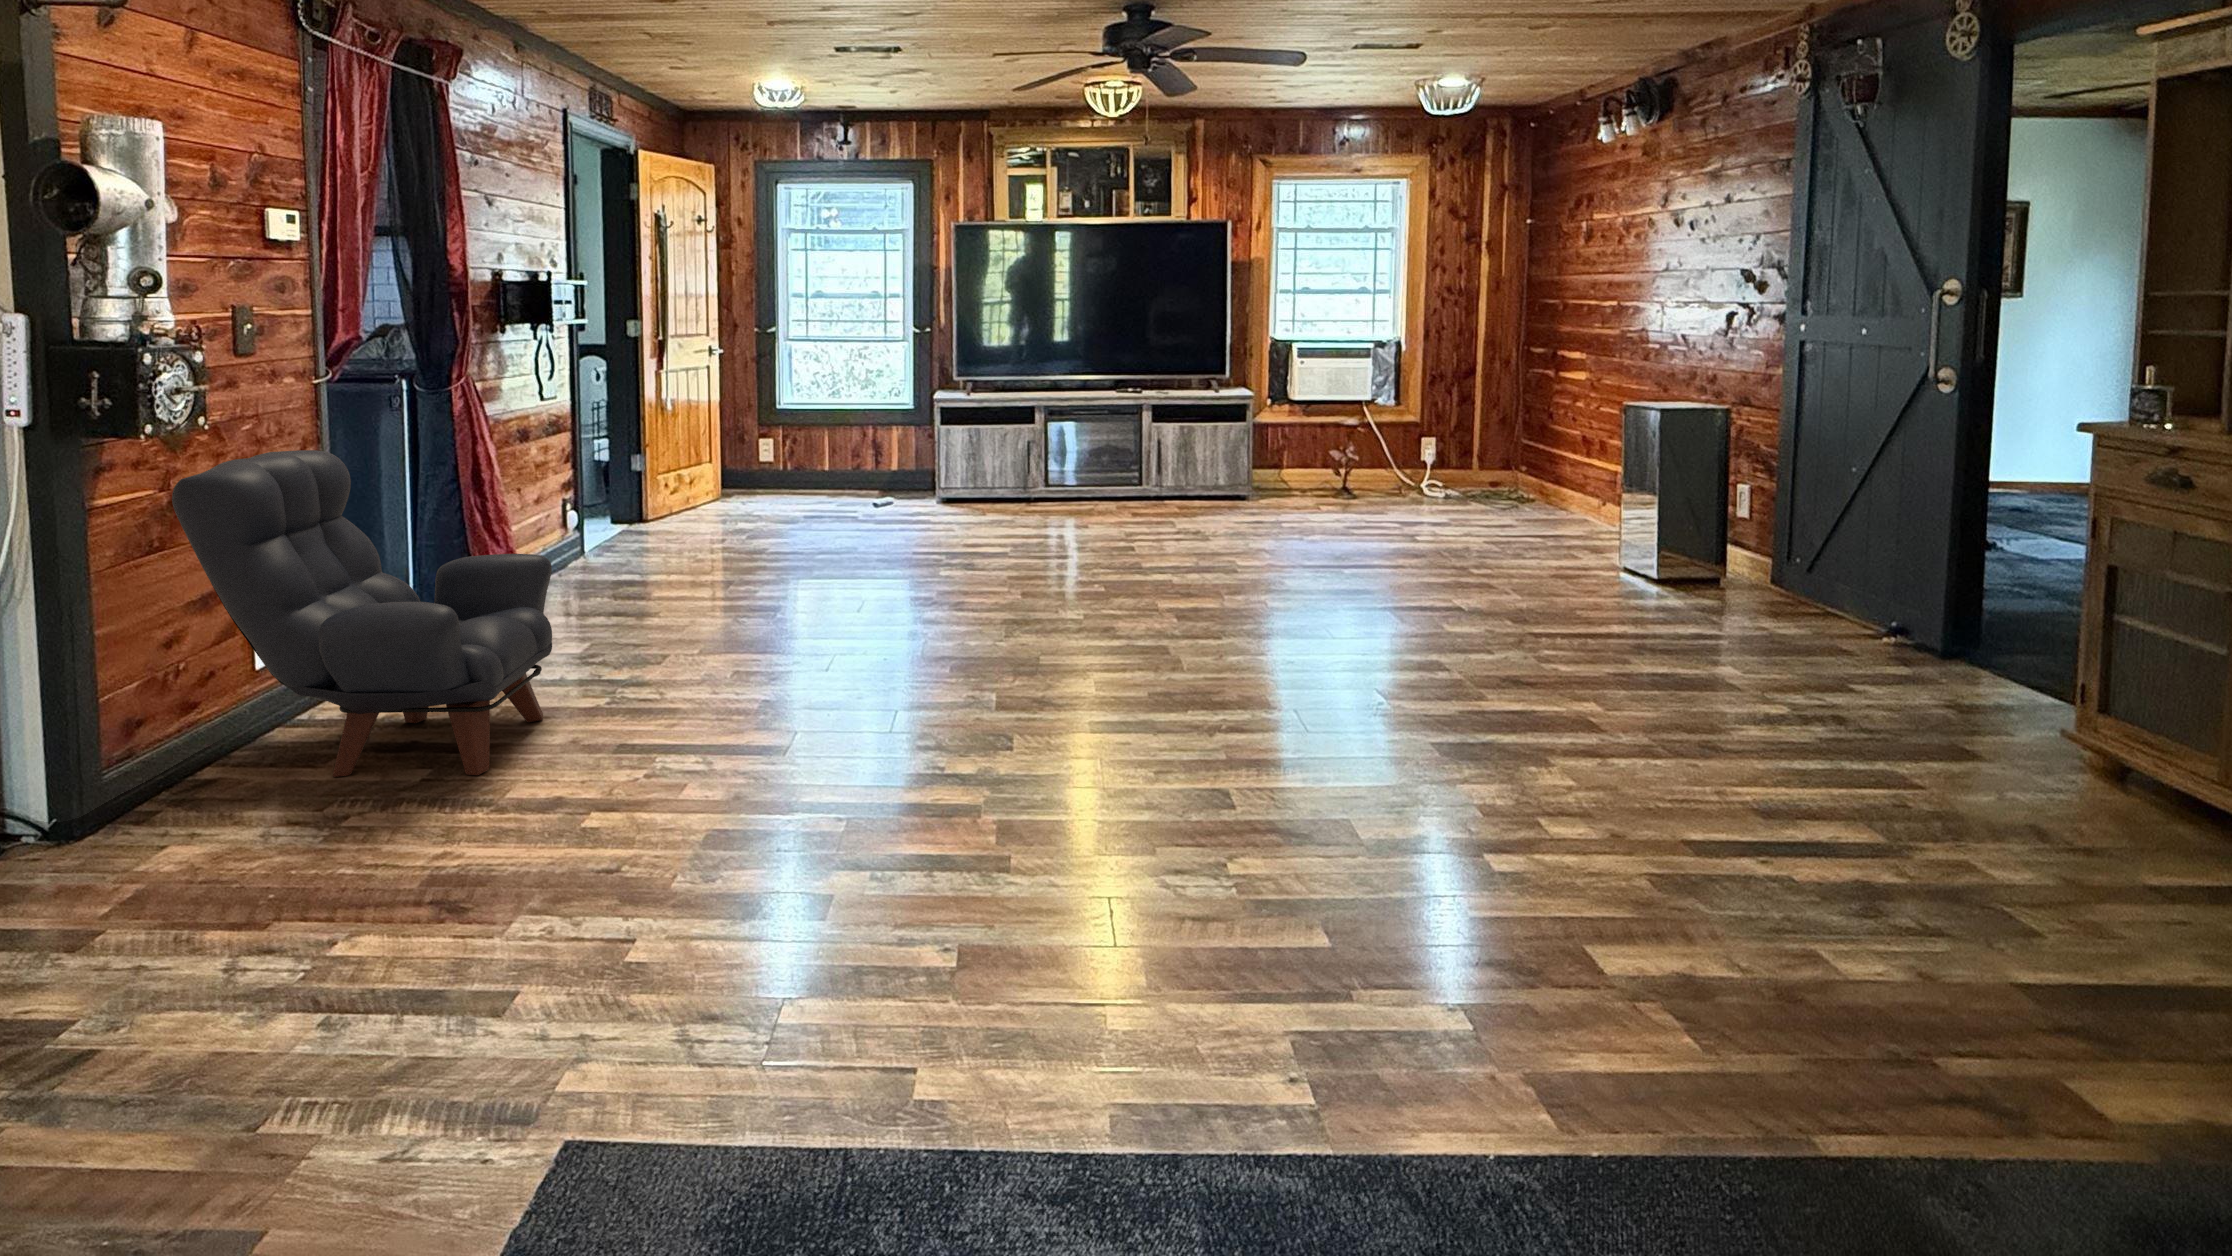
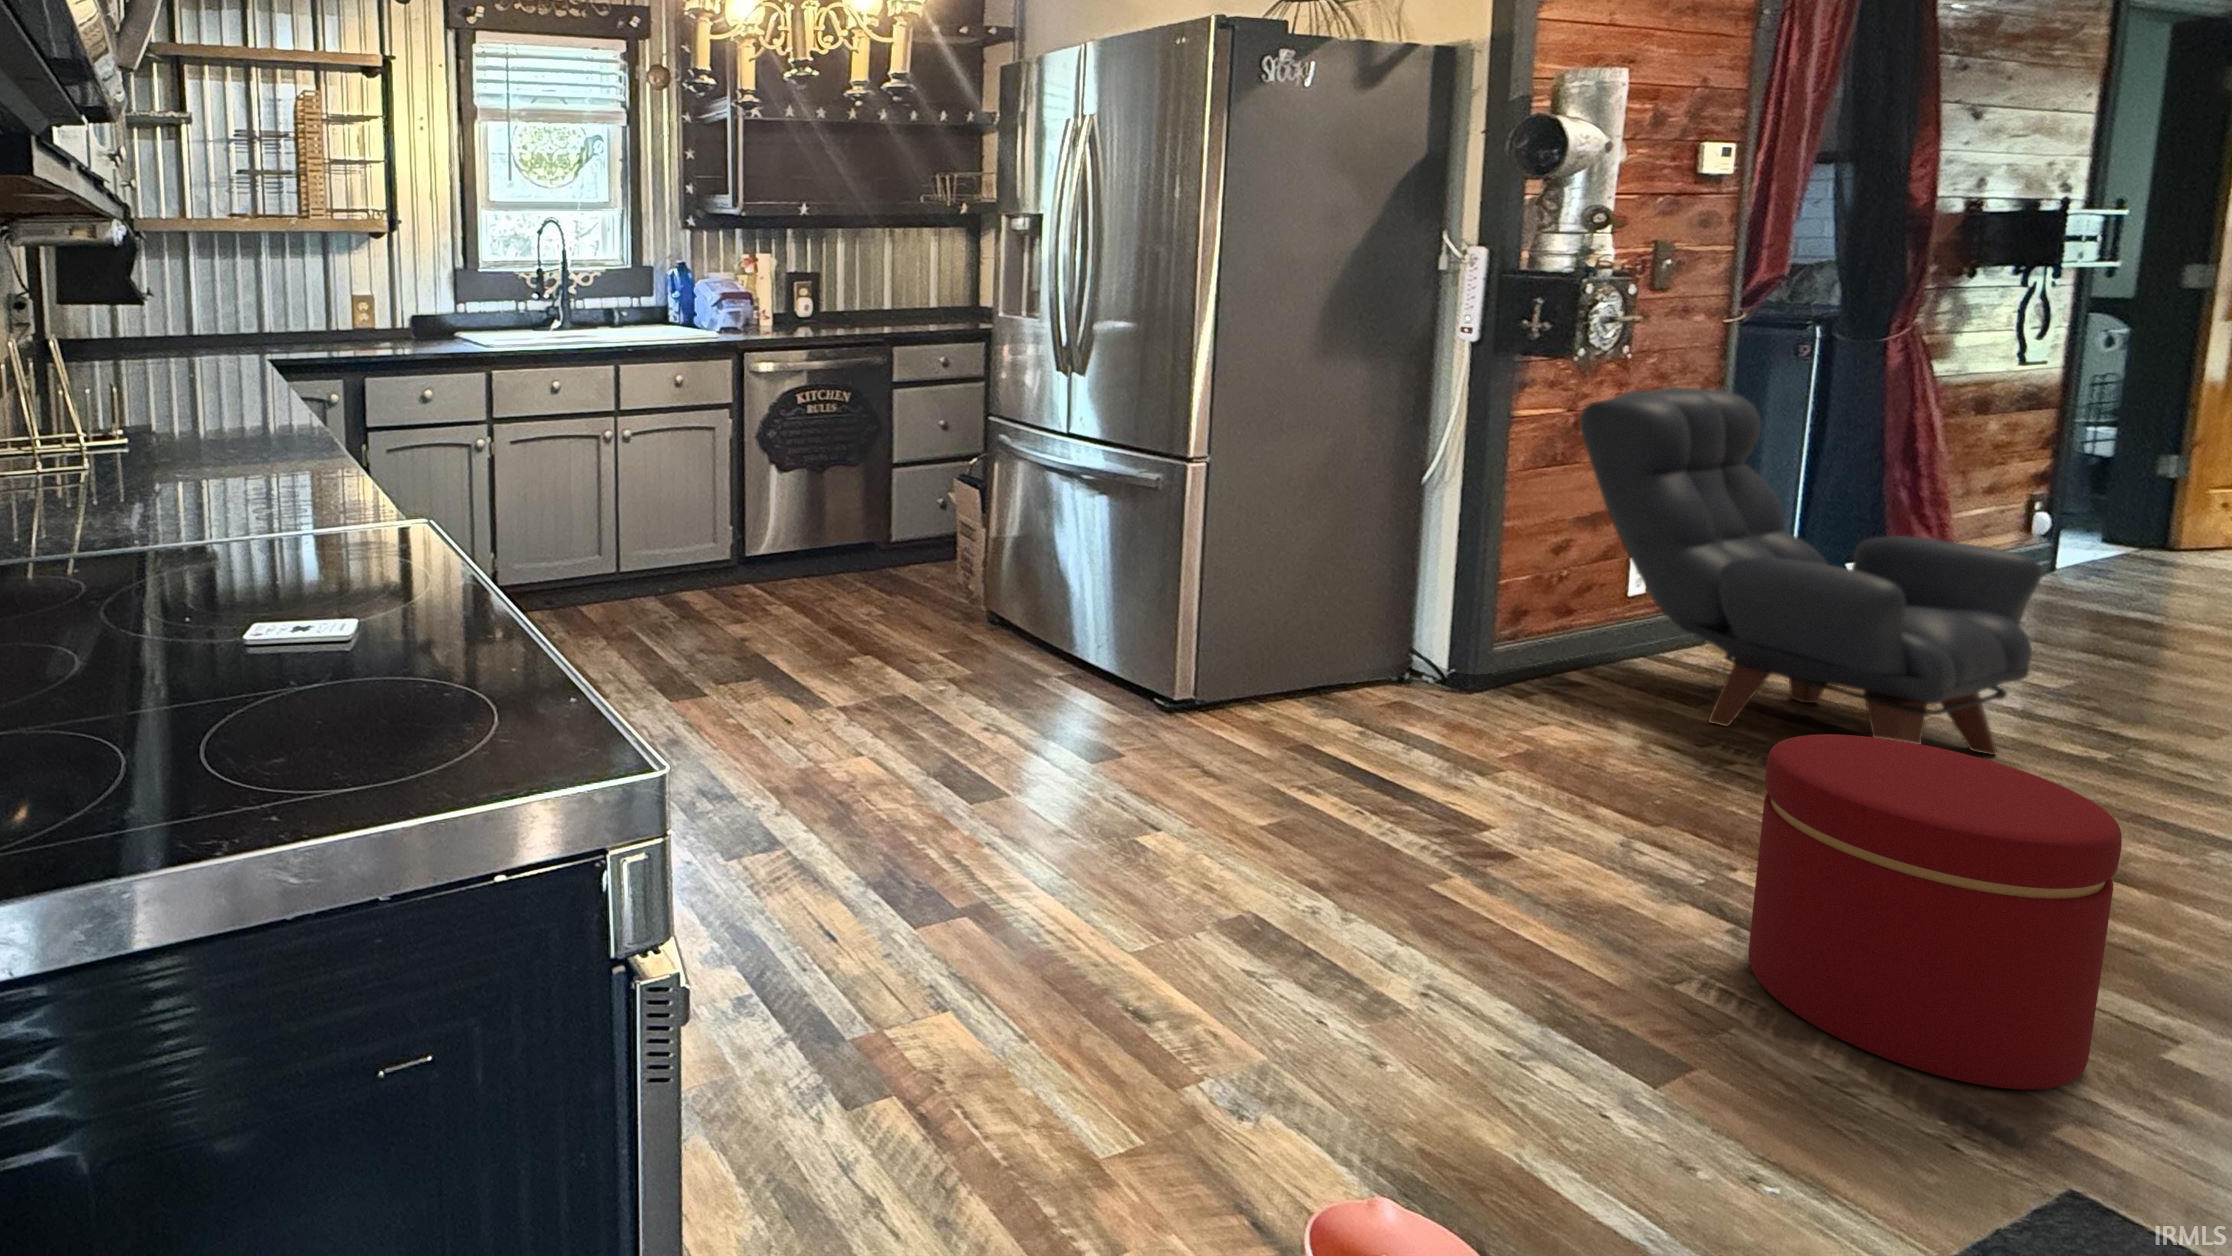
ottoman: none [319,763,583,1104] -> present [1749,734,2122,1089]

